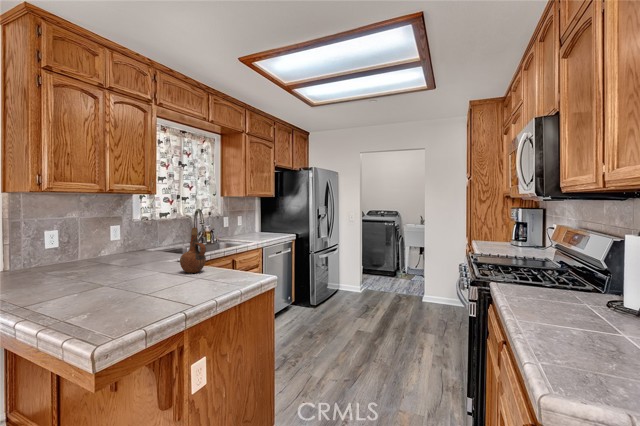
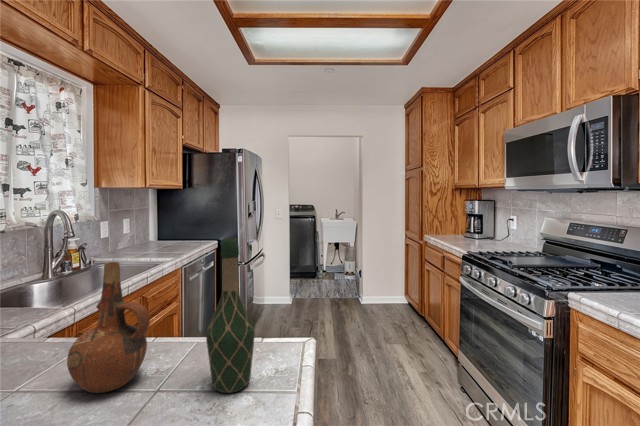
wine bottle: none [220,220,238,278] -> present [206,238,255,393]

